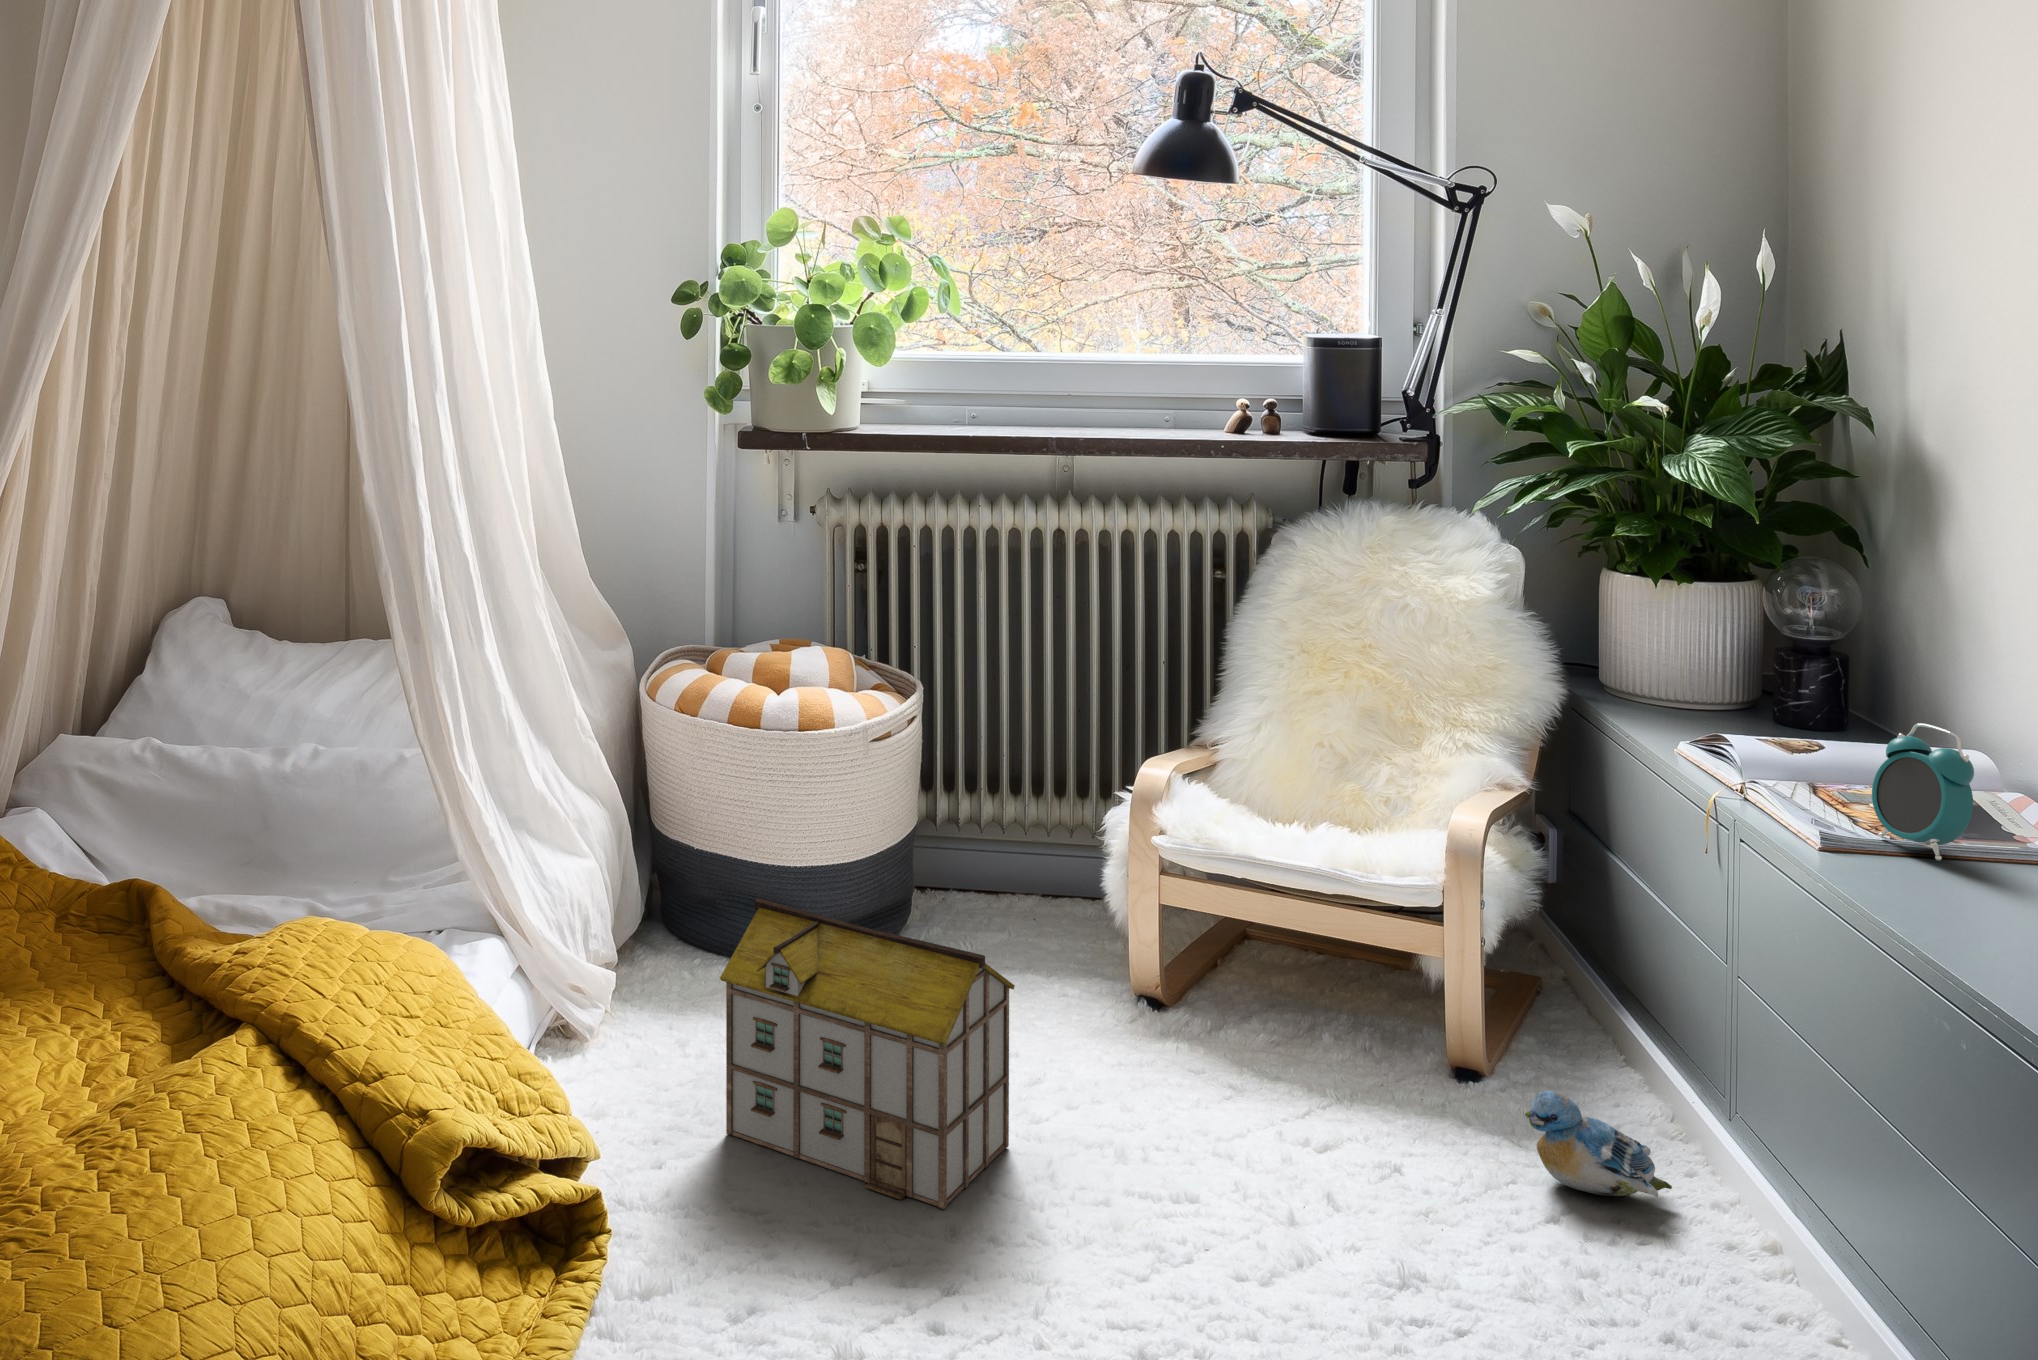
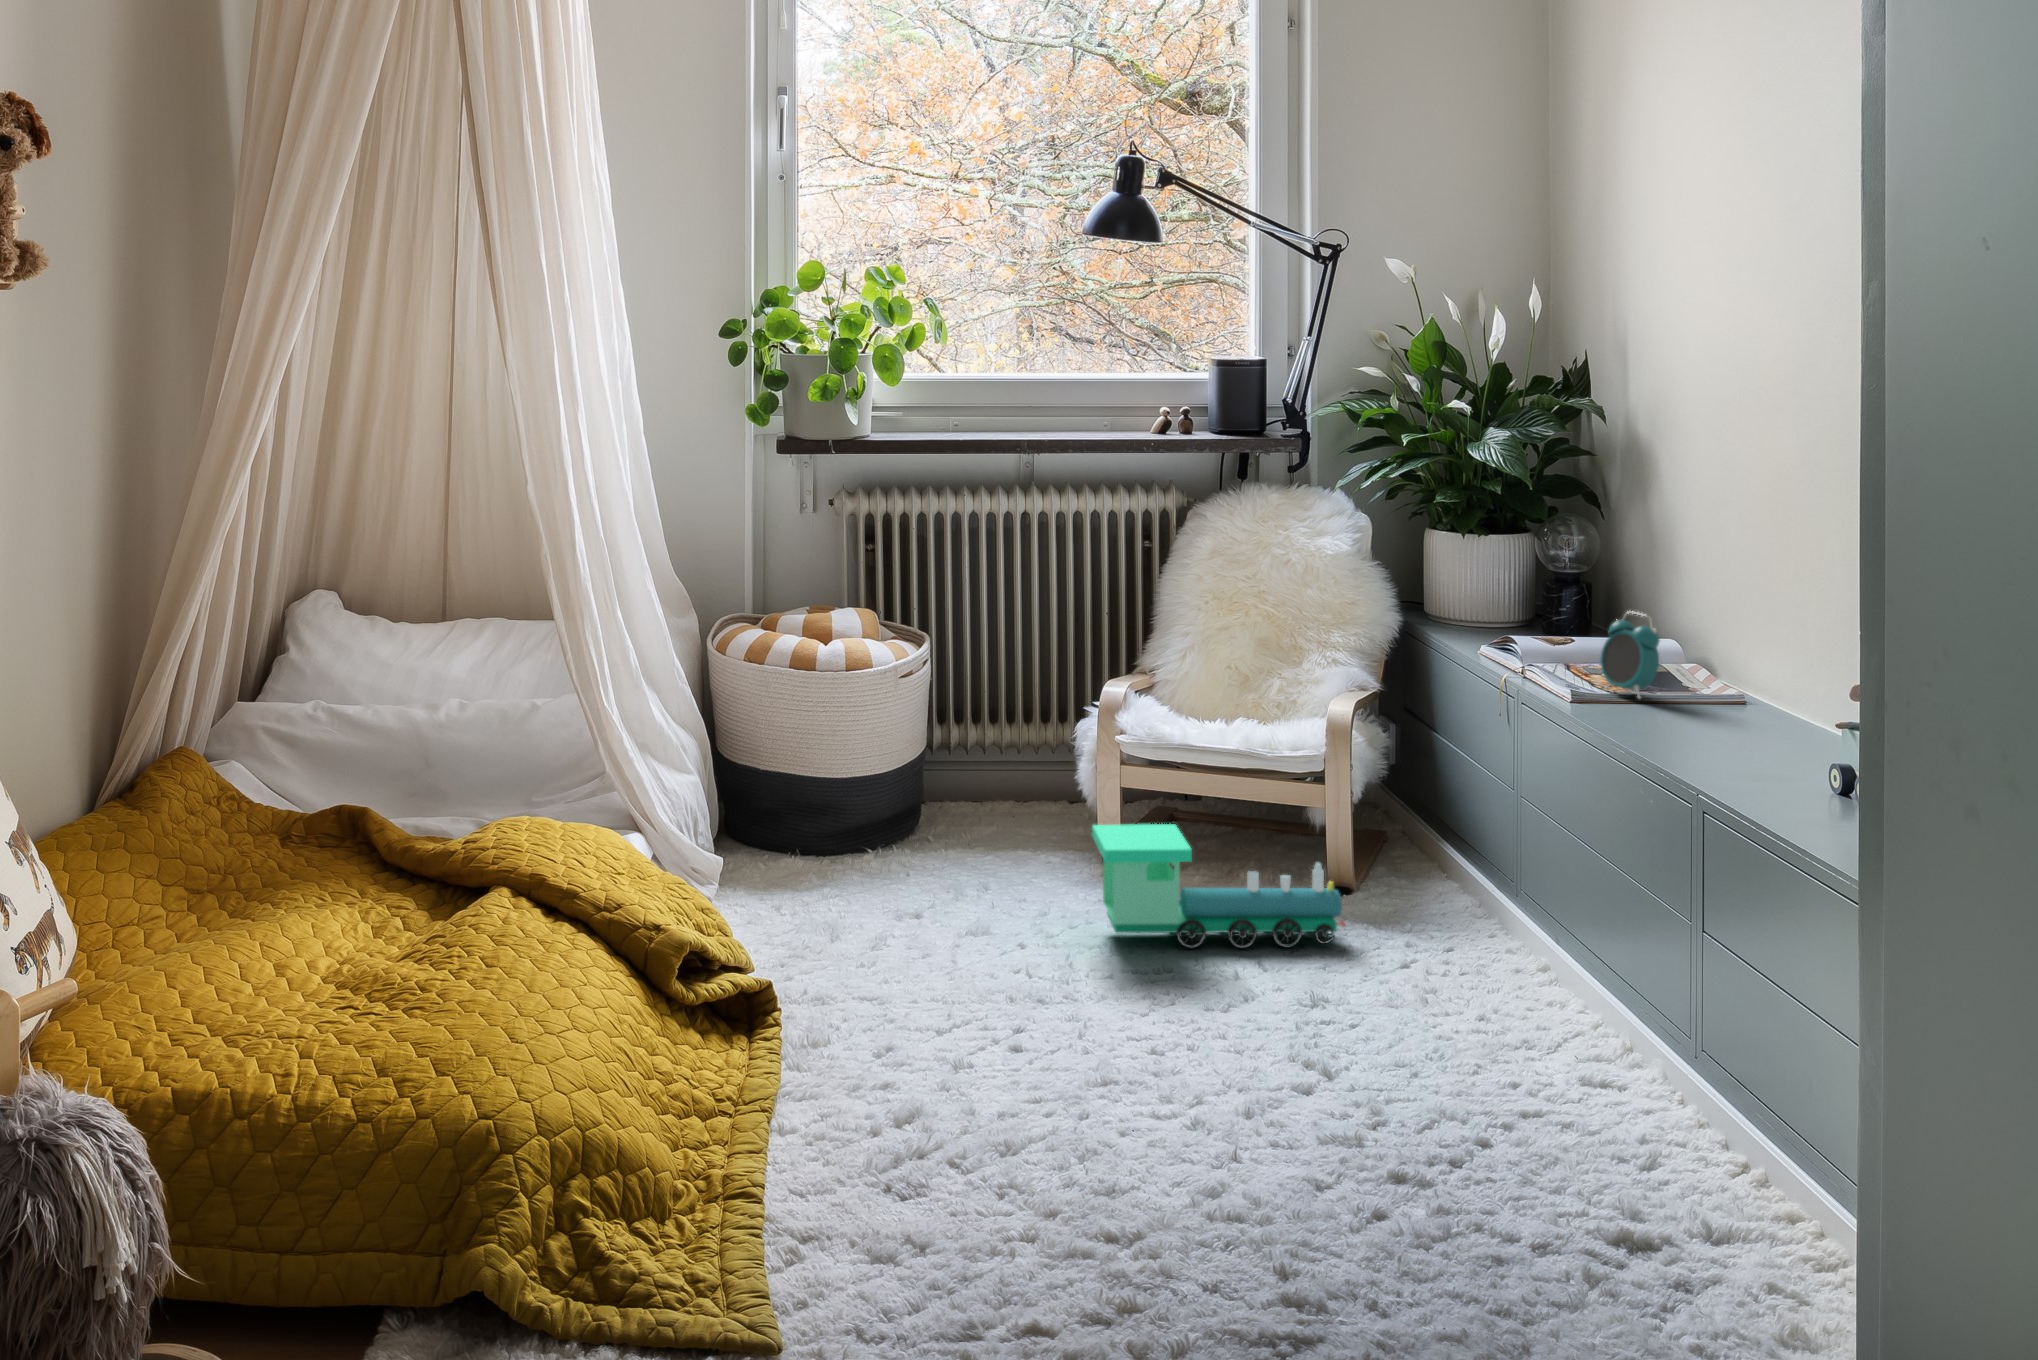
toy house: present [720,898,1015,1209] -> none [822,789,1038,995]
toy train: none [1101,964,1463,1167] -> present [1092,824,1345,948]
plush toy: present [1525,1091,1672,1197] -> none [1385,883,1480,950]

